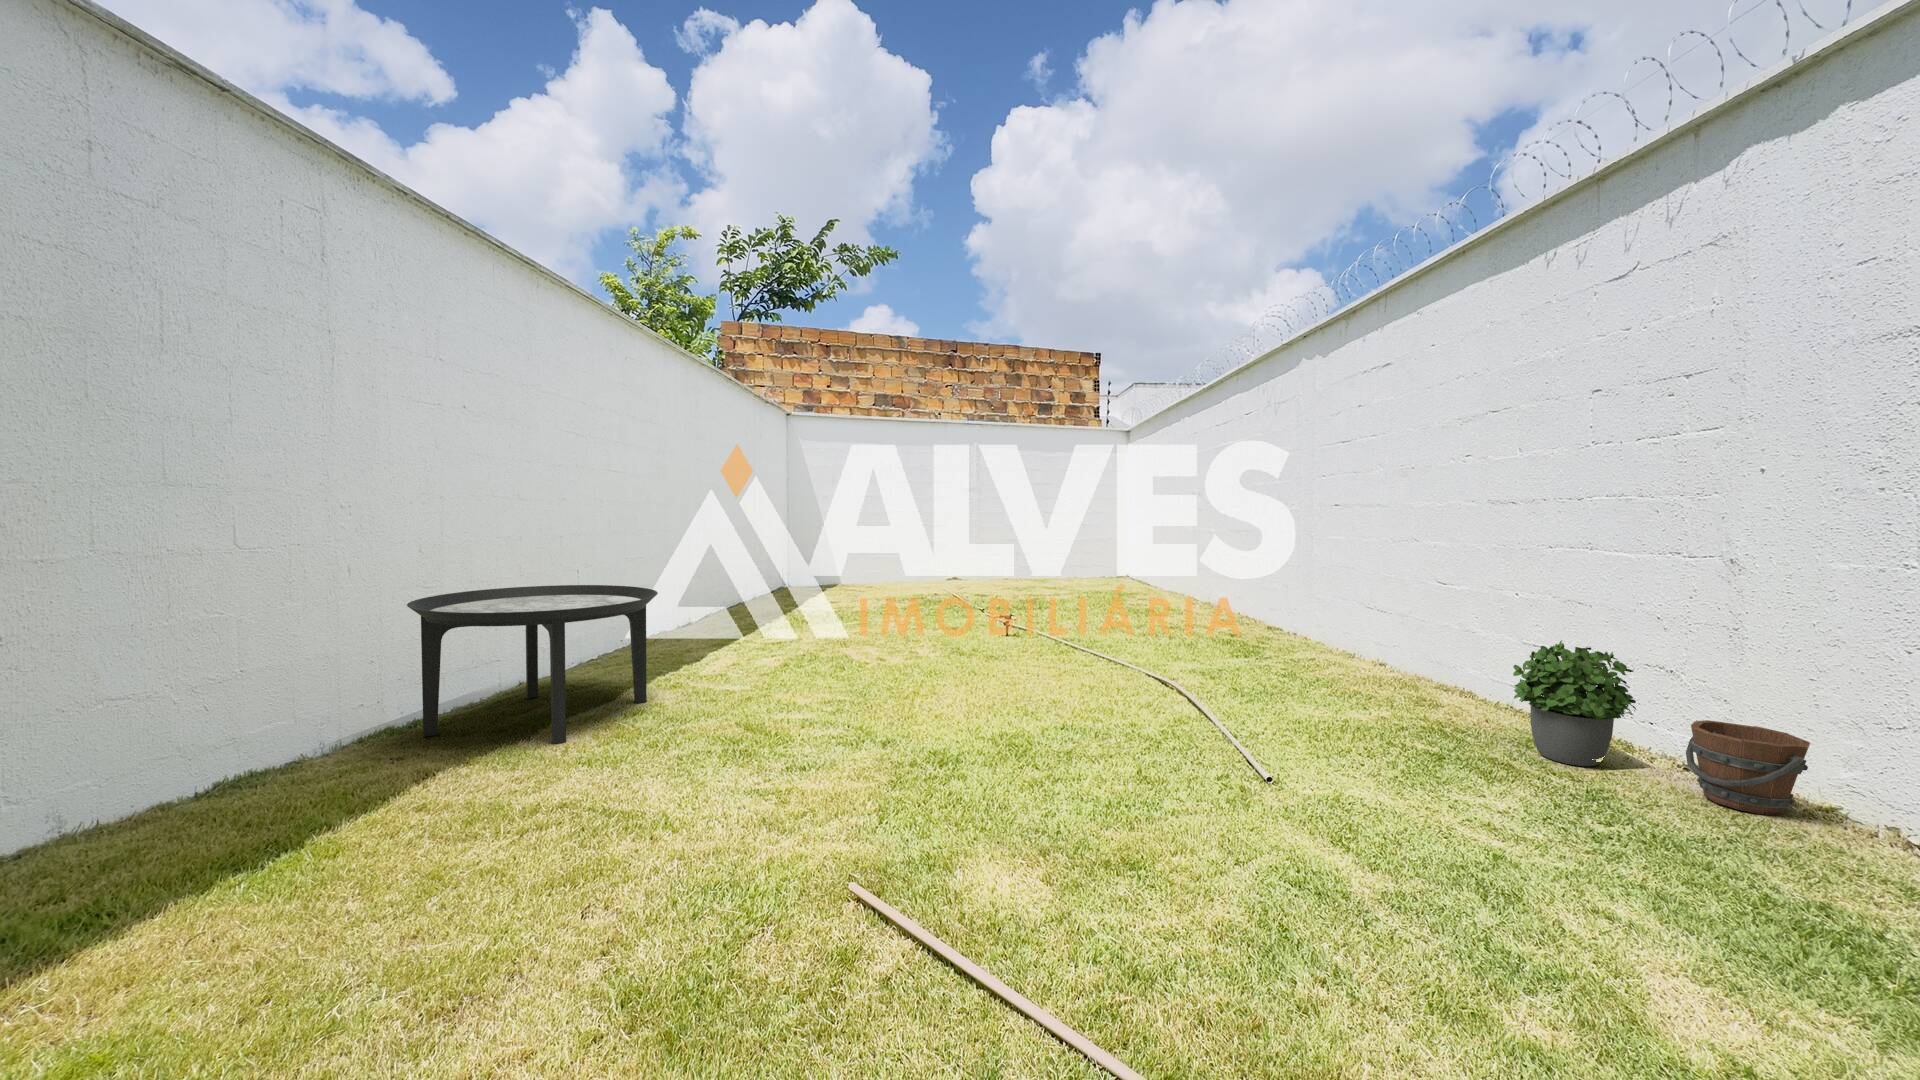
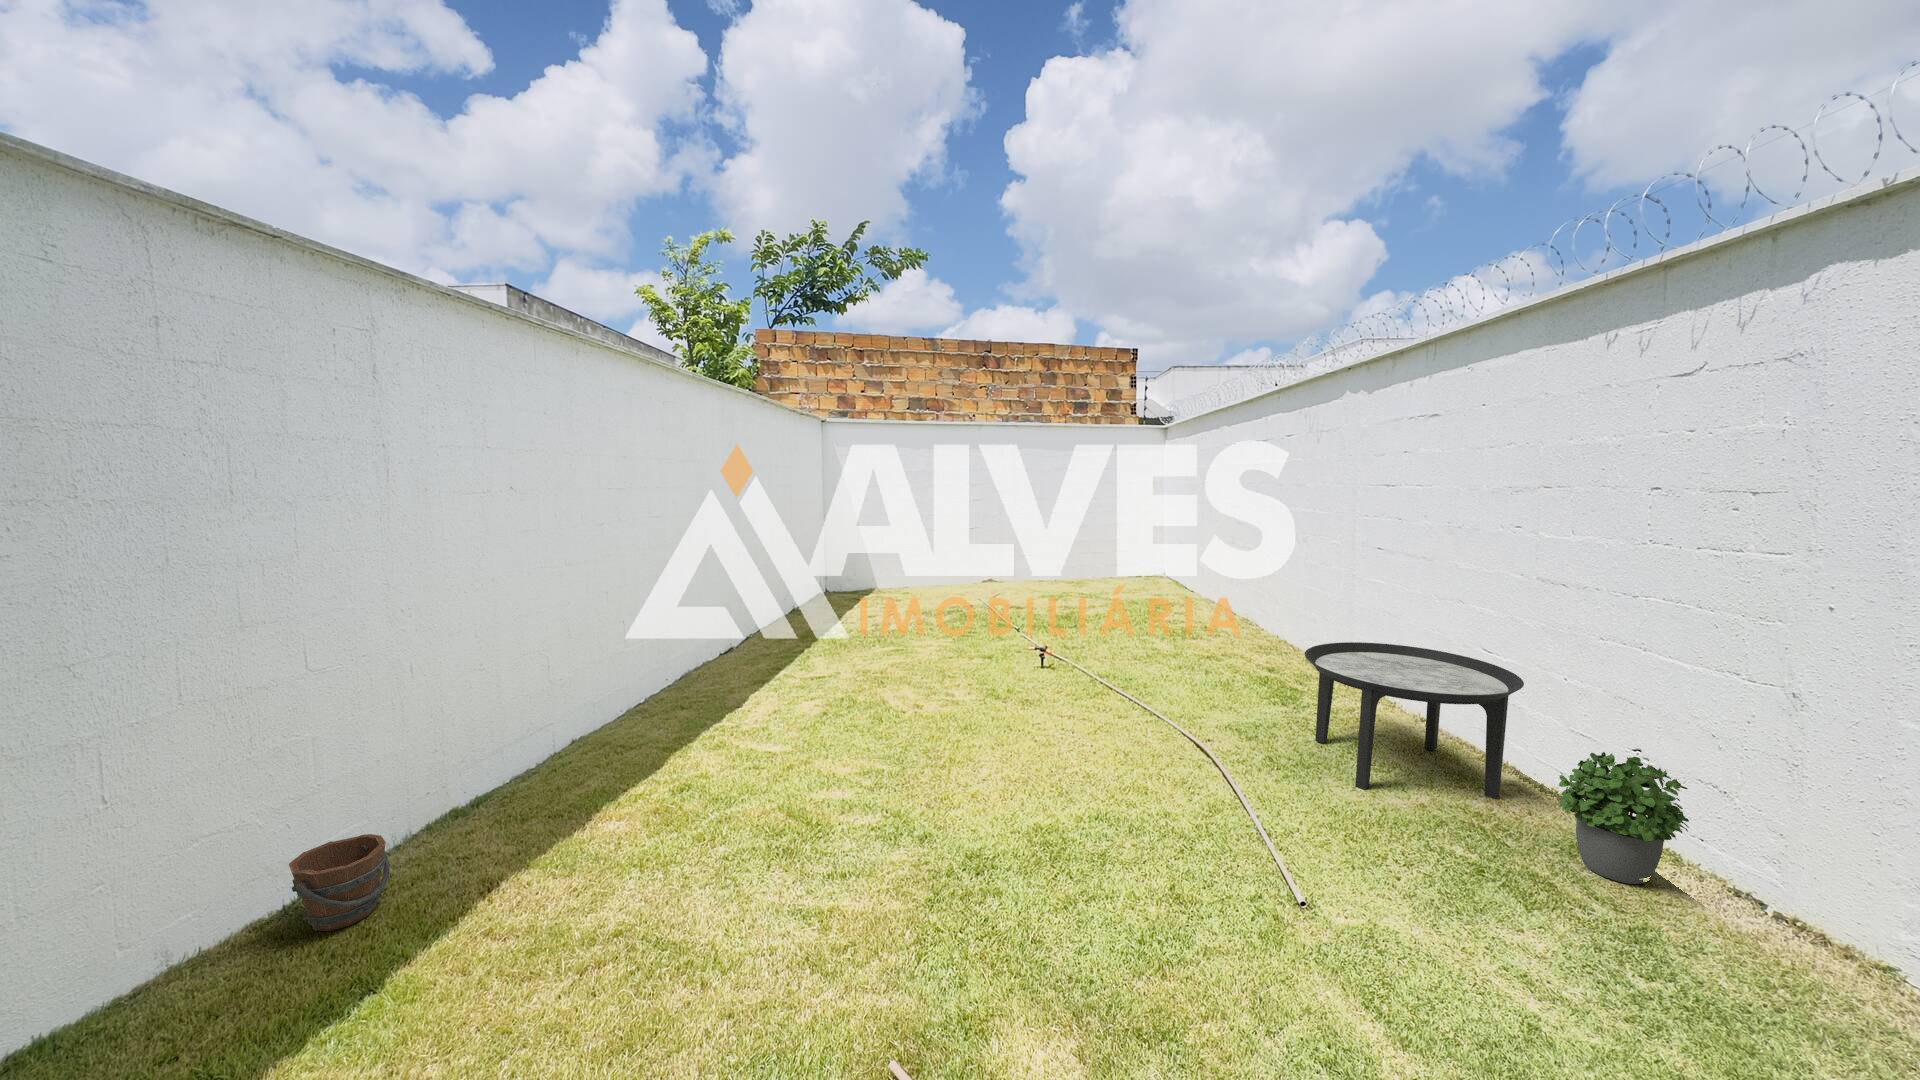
round table: present [407,585,658,744] -> present [1305,642,1524,800]
bucket: present [1686,720,1810,815] -> present [289,834,389,931]

